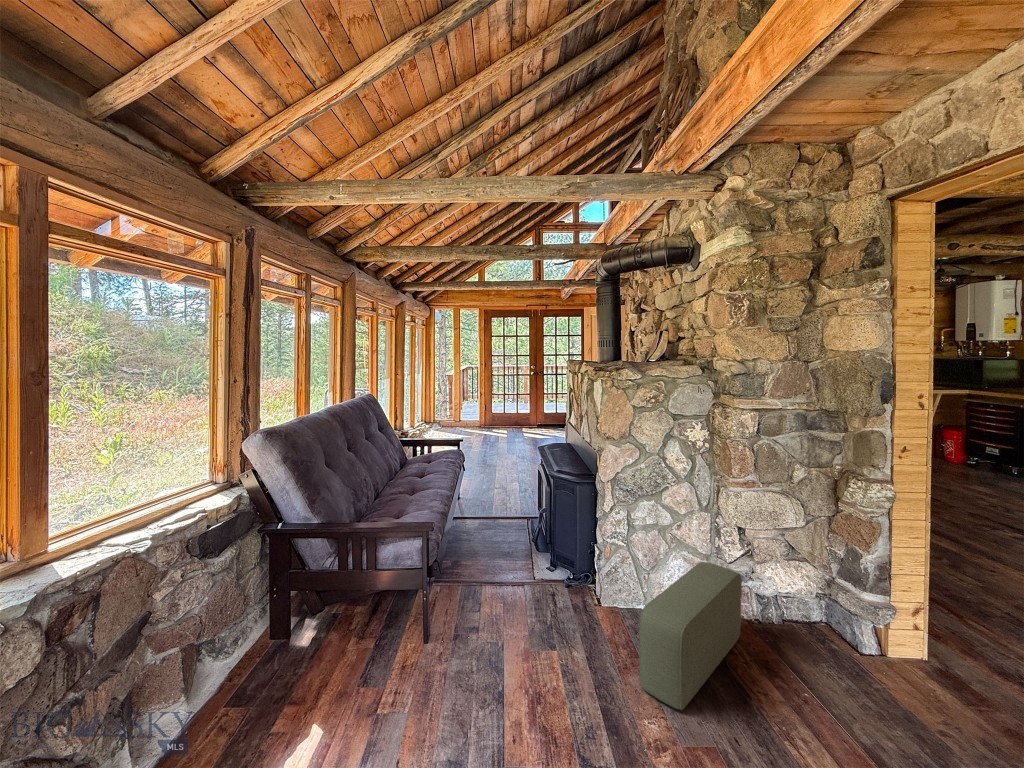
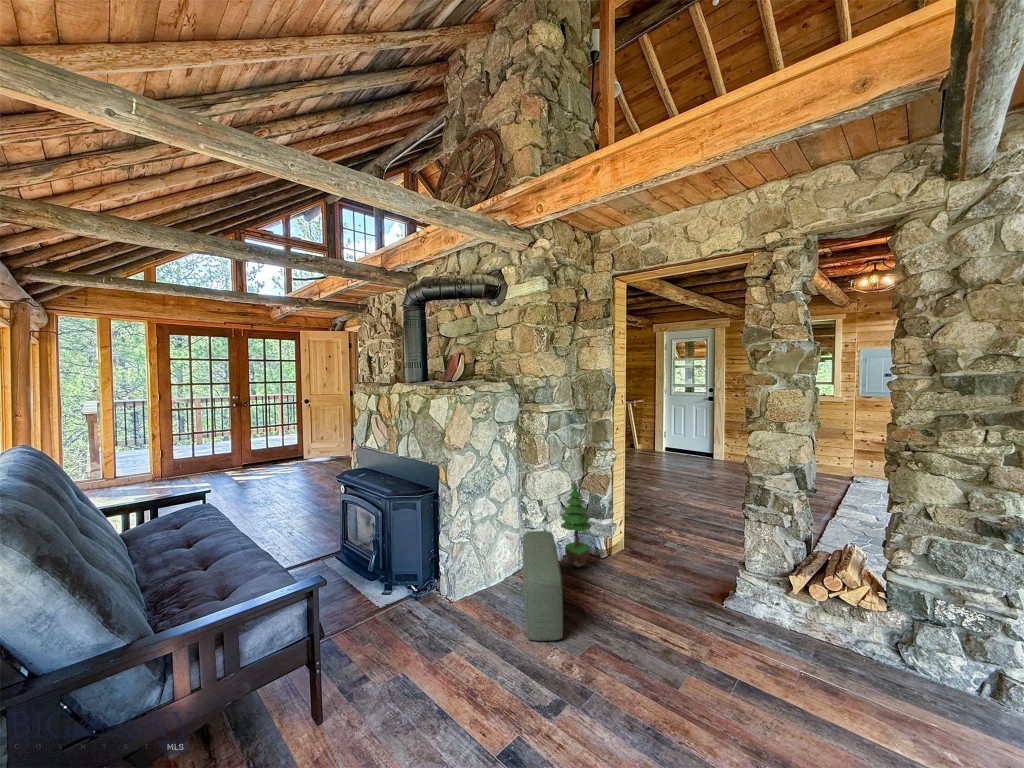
potted tree: none [766,515,822,642] -> present [561,482,591,567]

